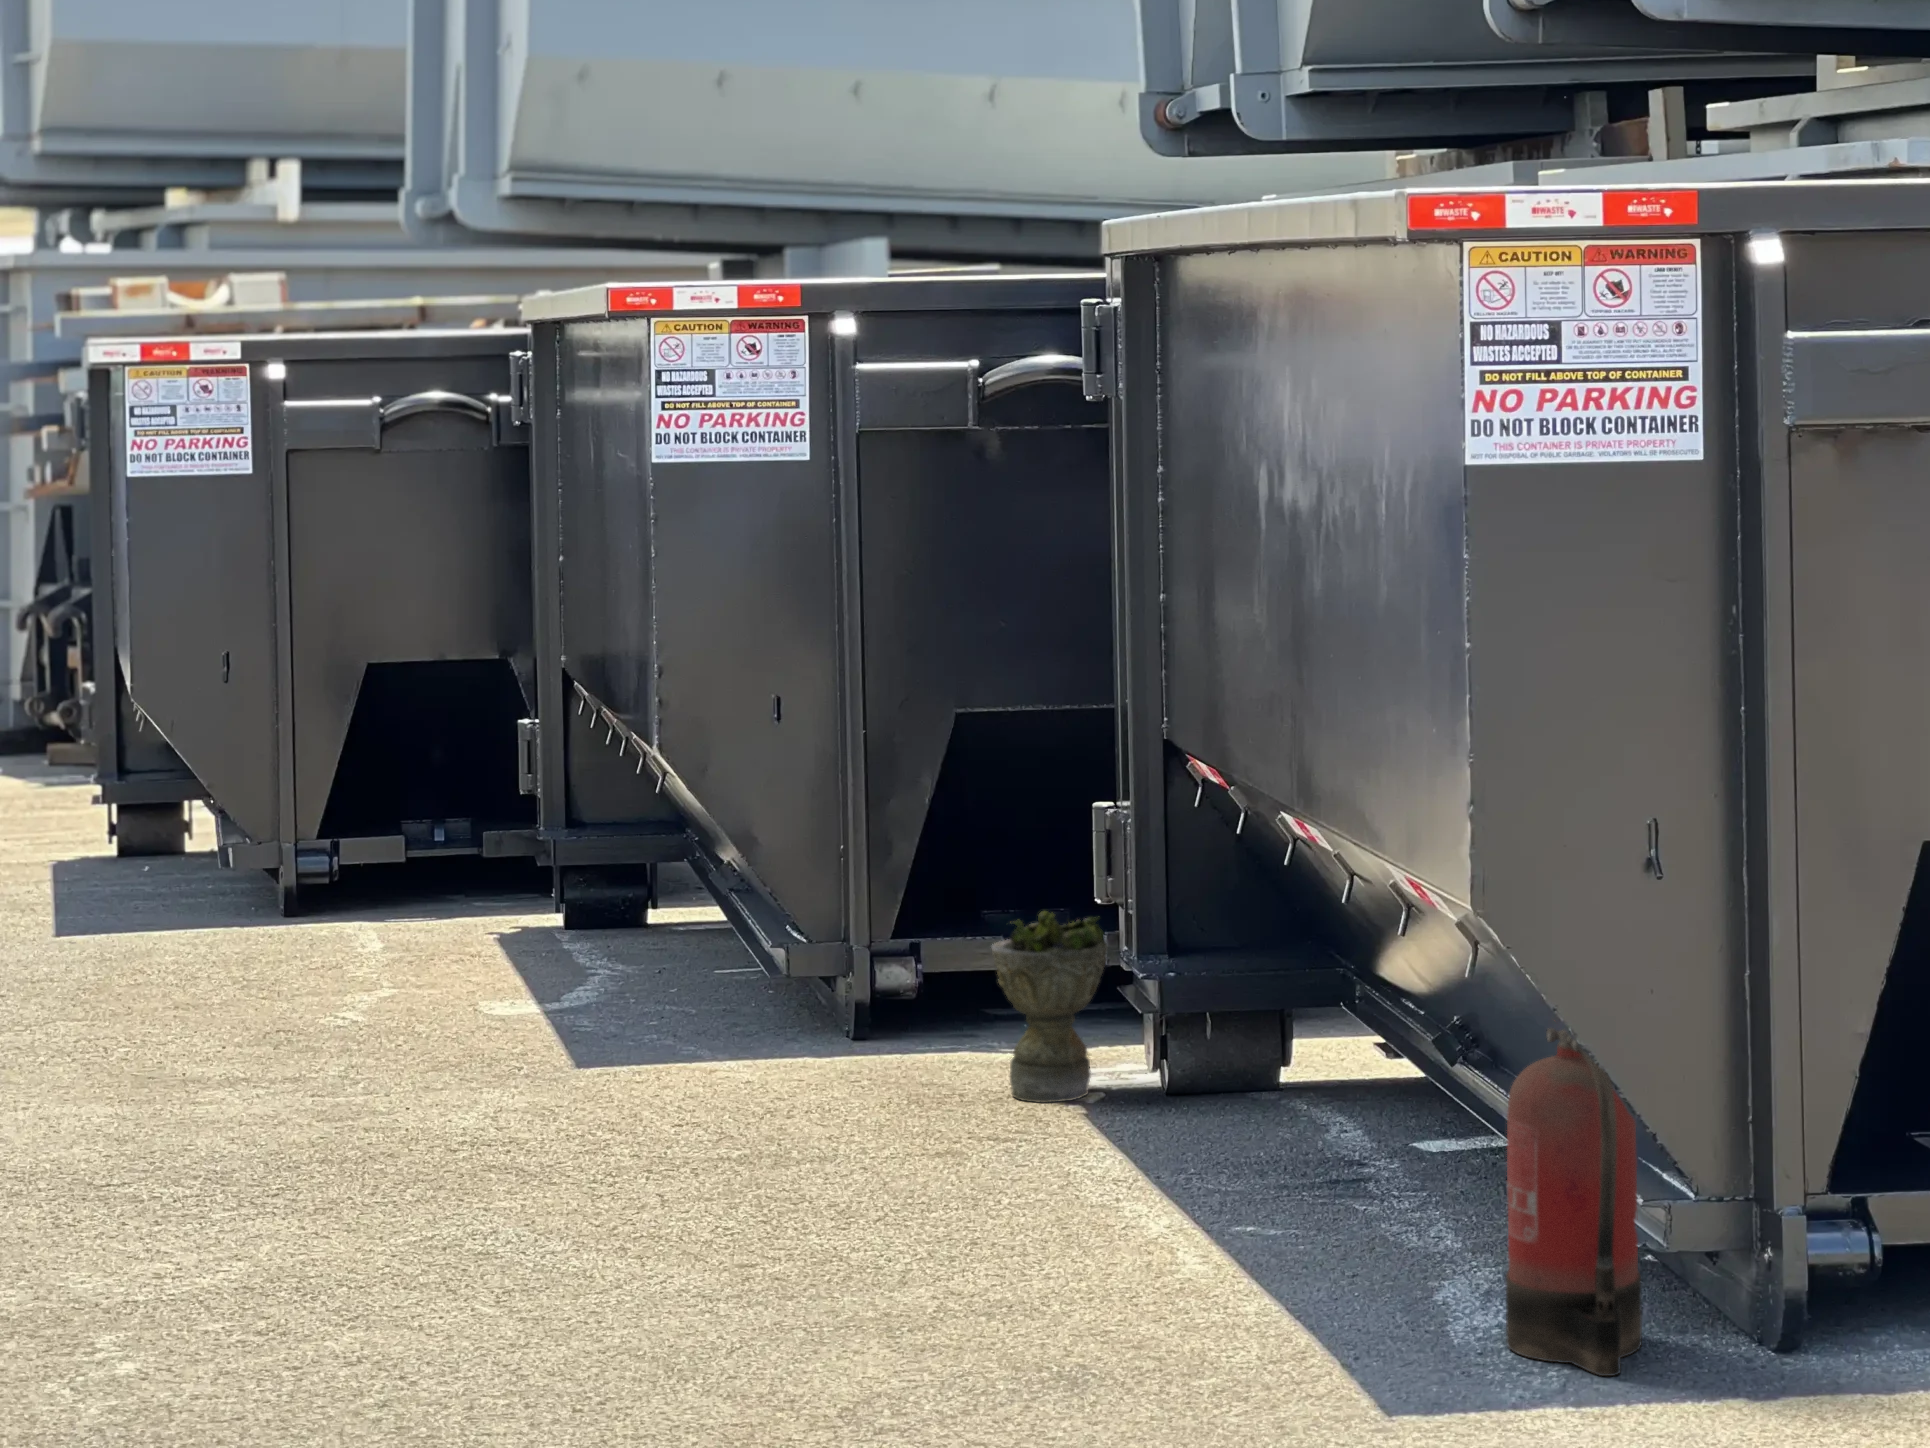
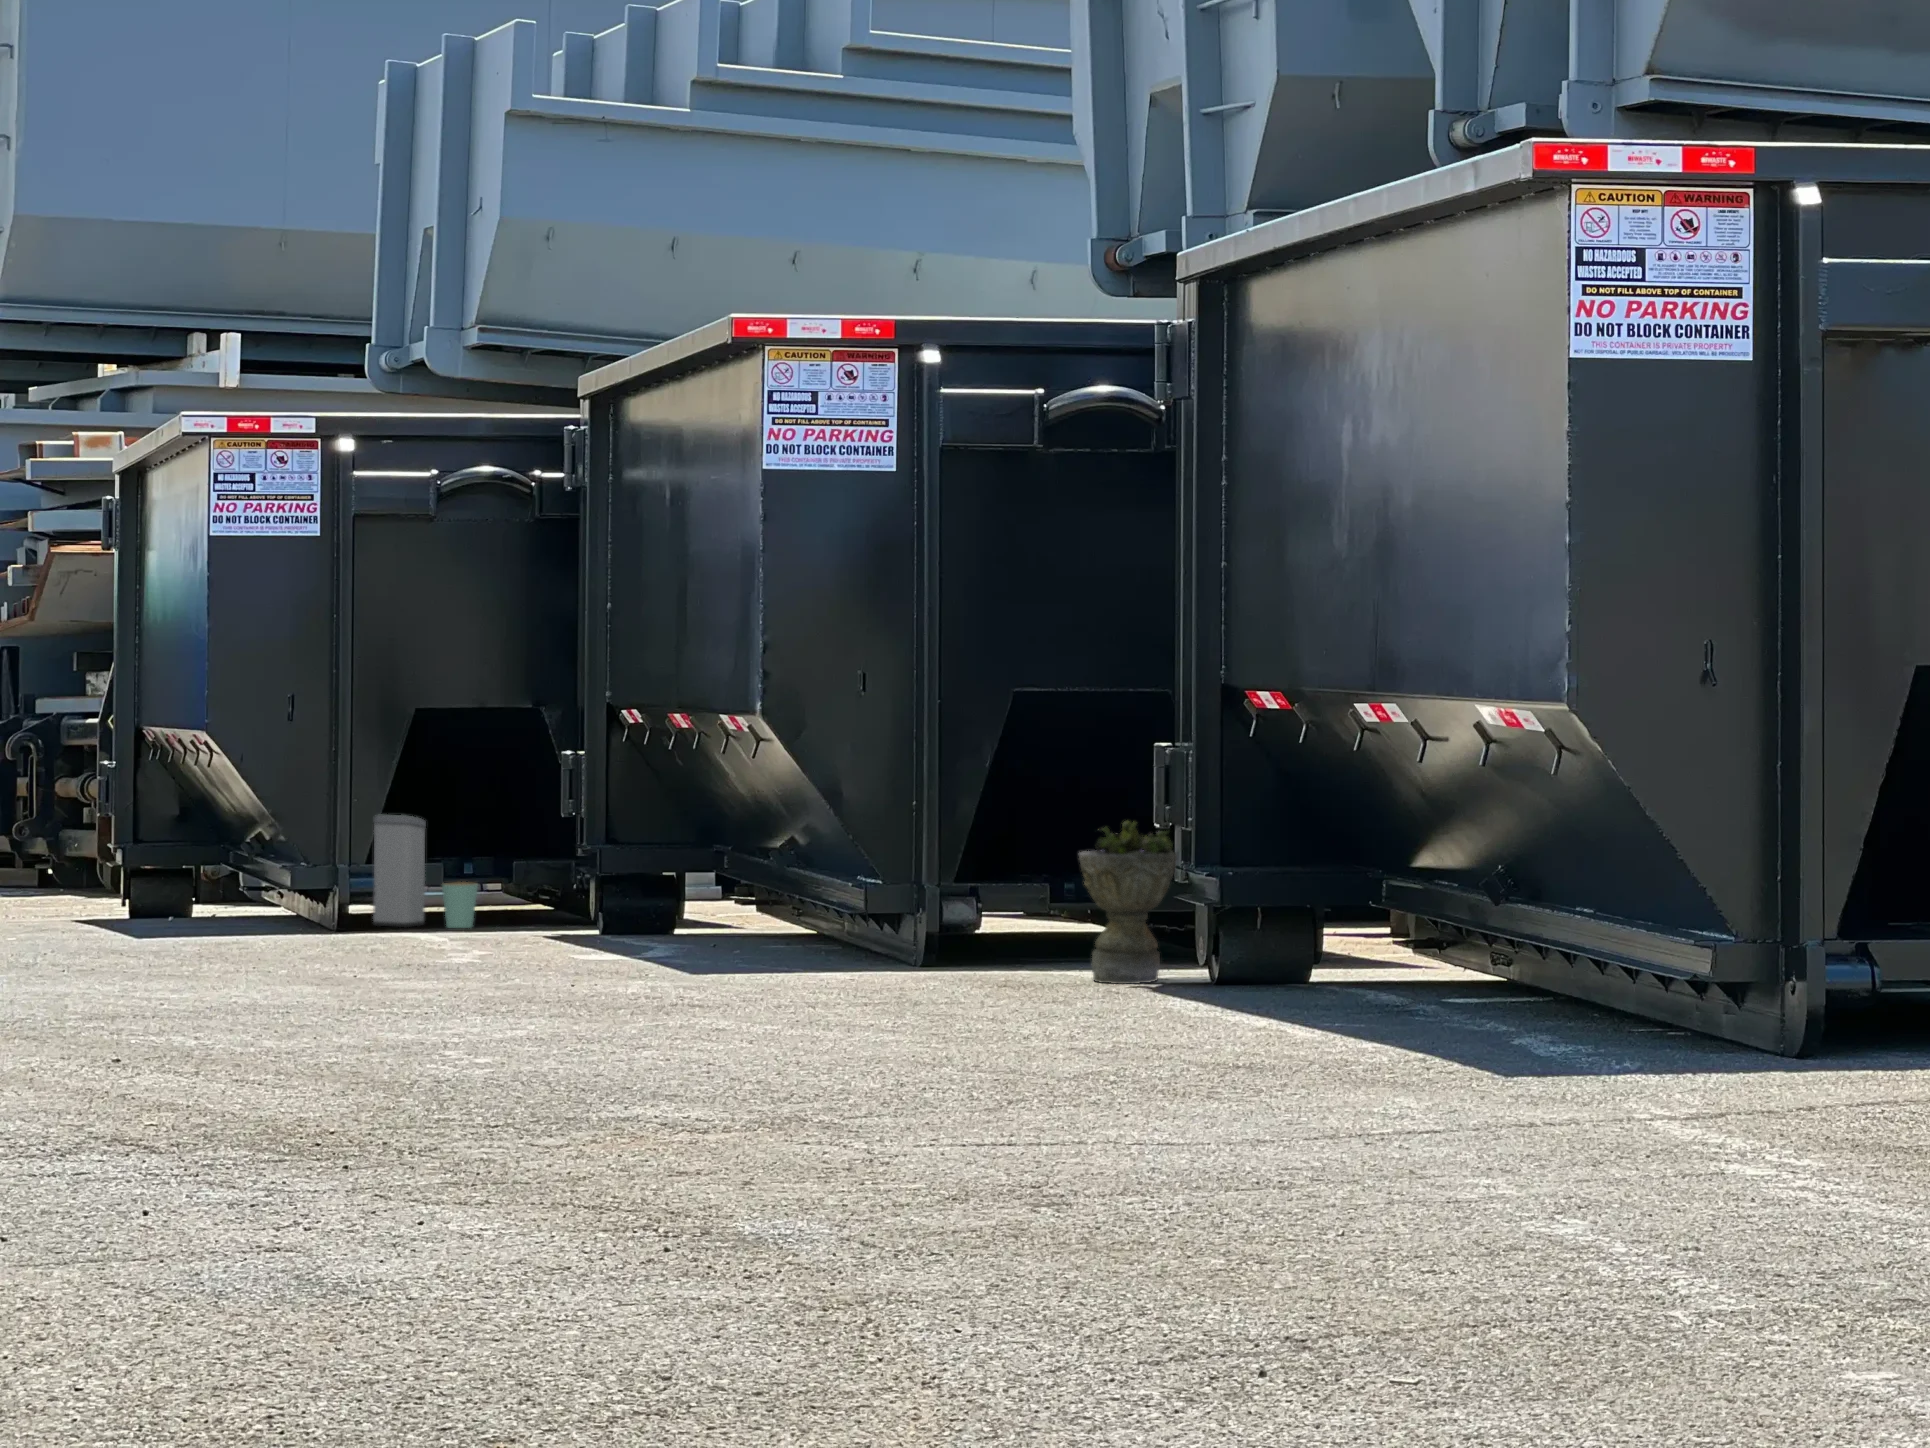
trash can: none [323,784,438,913] -> present [373,815,478,928]
fire extinguisher: present [1506,1028,1642,1376] -> none [1588,790,1697,1077]

